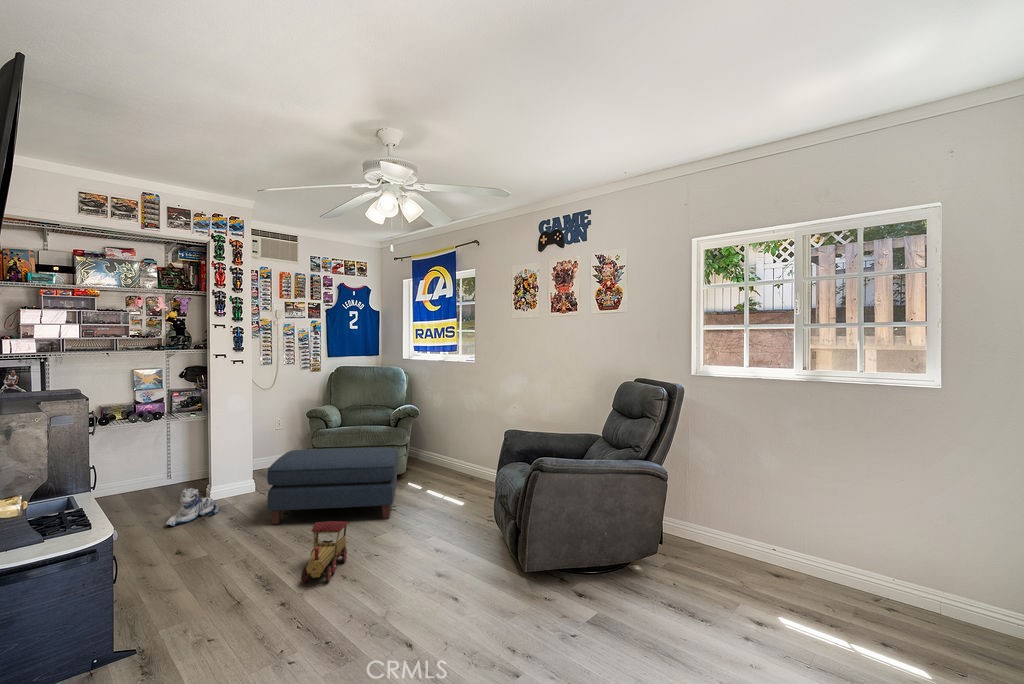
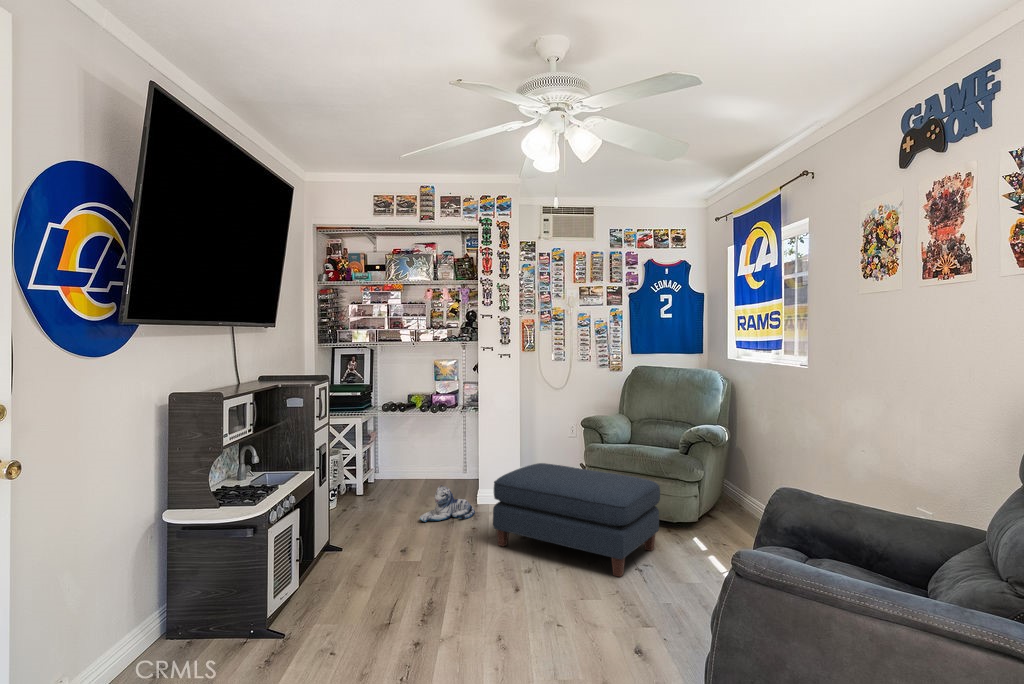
toy train: present [301,521,349,583] -> none [452,558,529,637]

